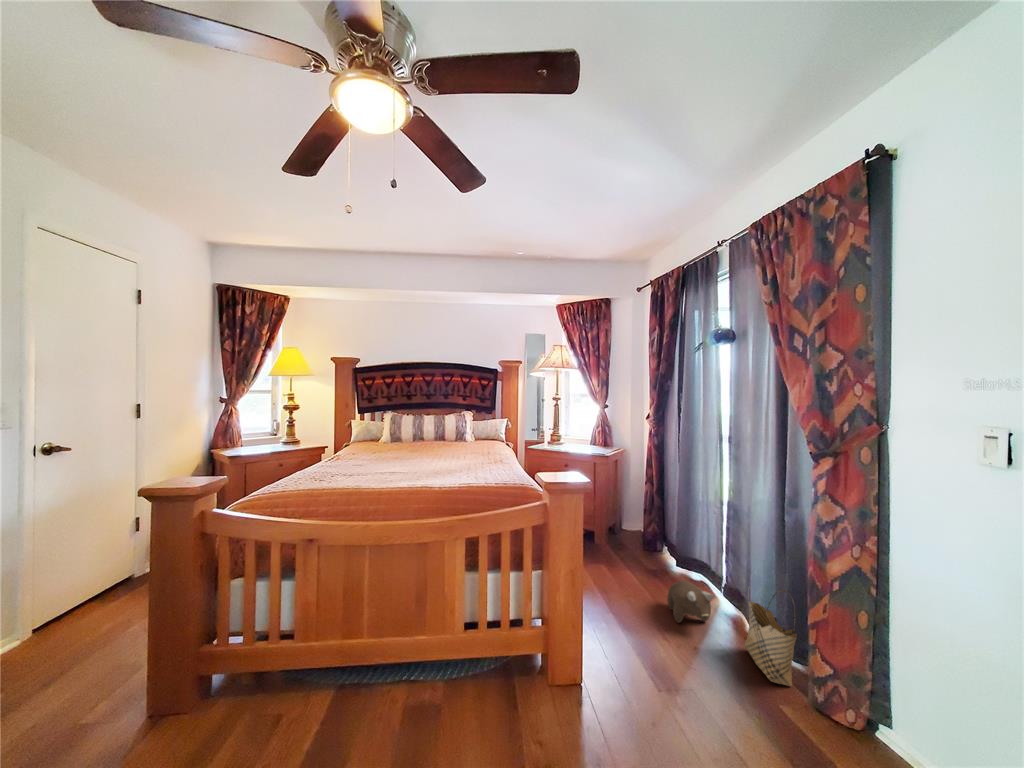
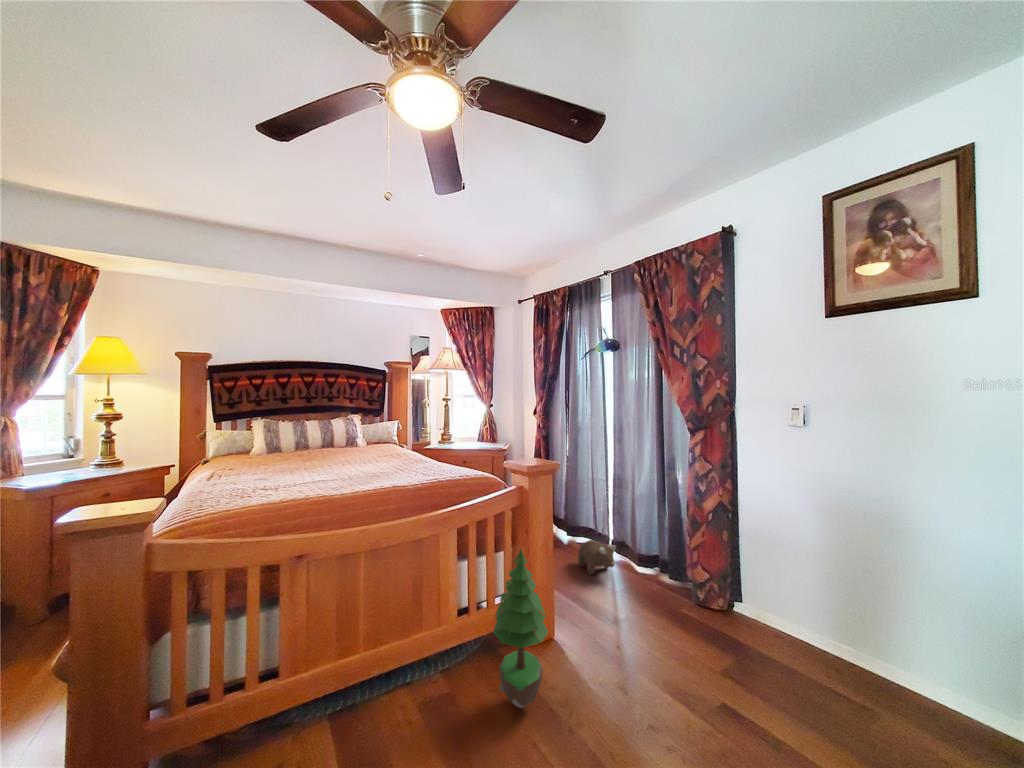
potted tree: none [493,557,549,718] -> present [493,549,548,708]
woven basket: present [744,587,797,686] -> none [640,529,681,598]

